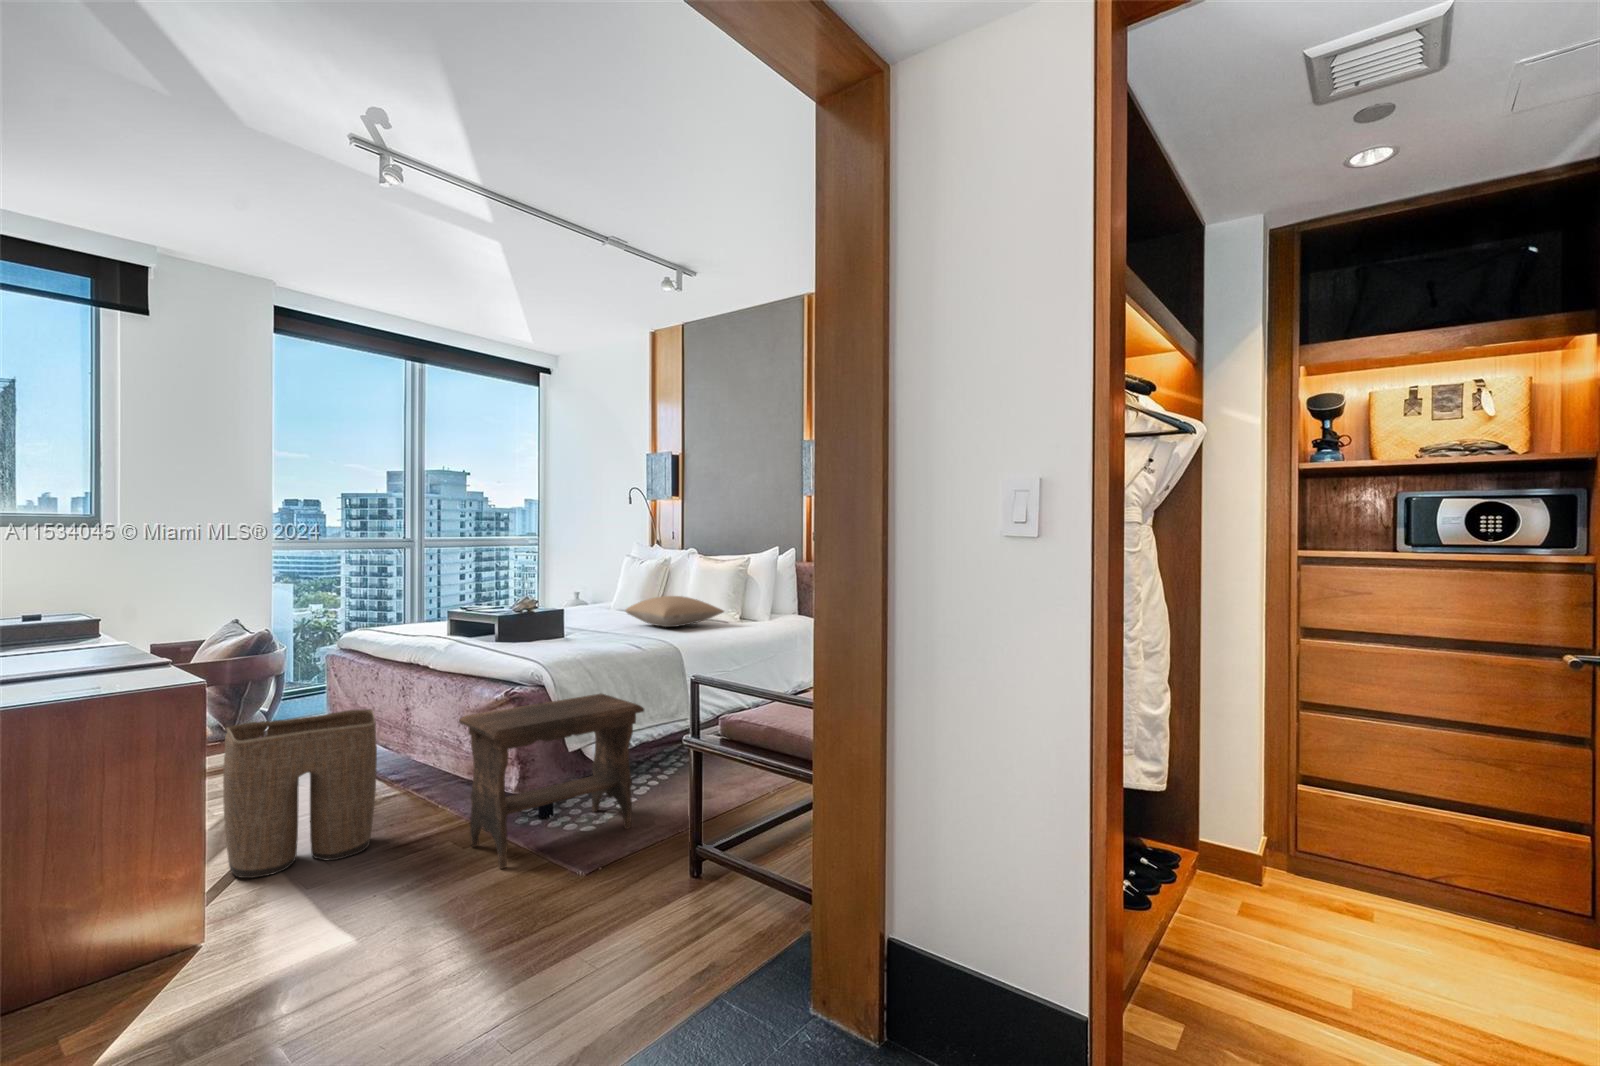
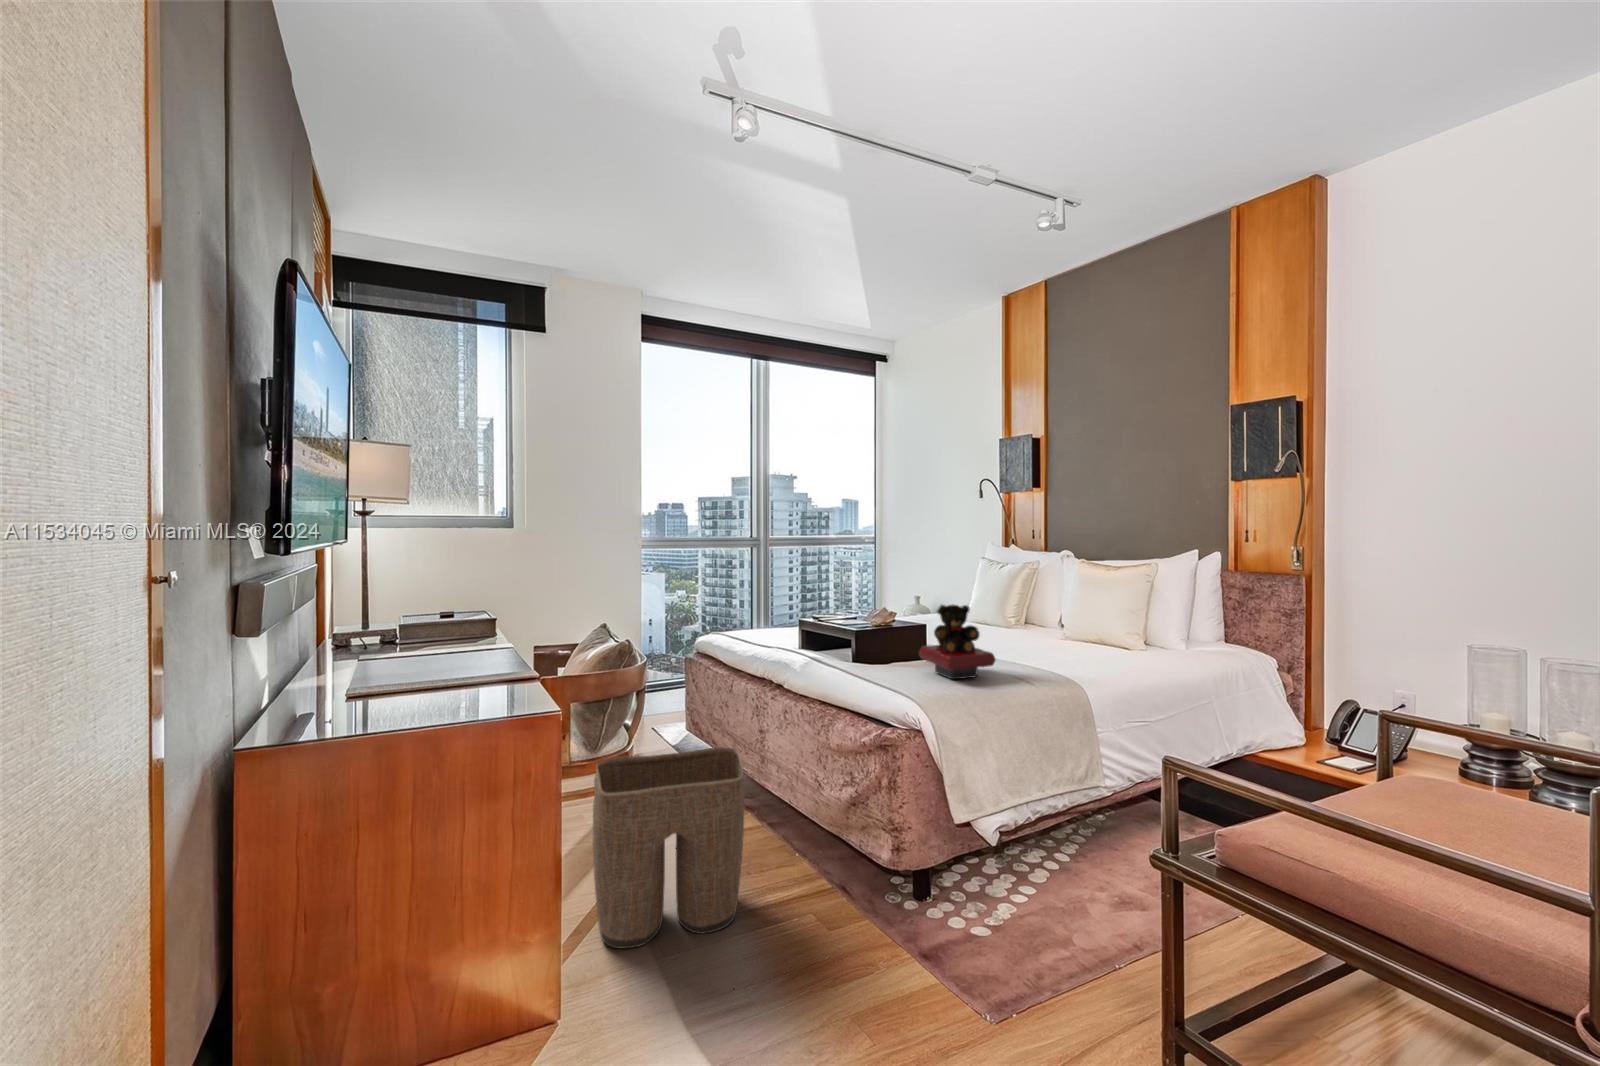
teddy bear: none [554,585,616,646] -> present [919,605,995,679]
pillow: present [626,596,724,627] -> none [978,612,1104,650]
footstool: present [459,694,644,869] -> none [838,754,1077,1017]

